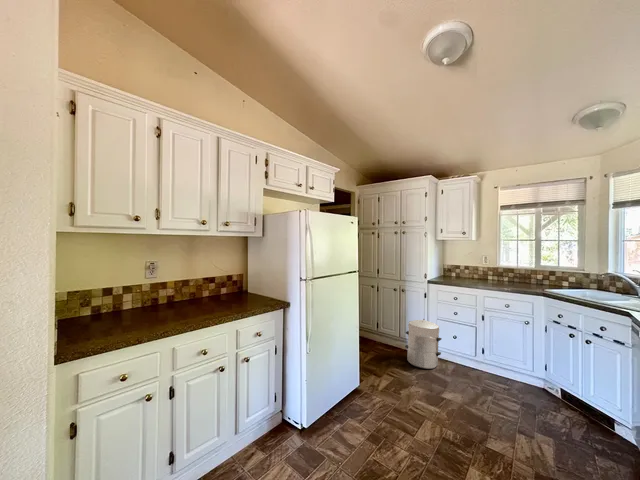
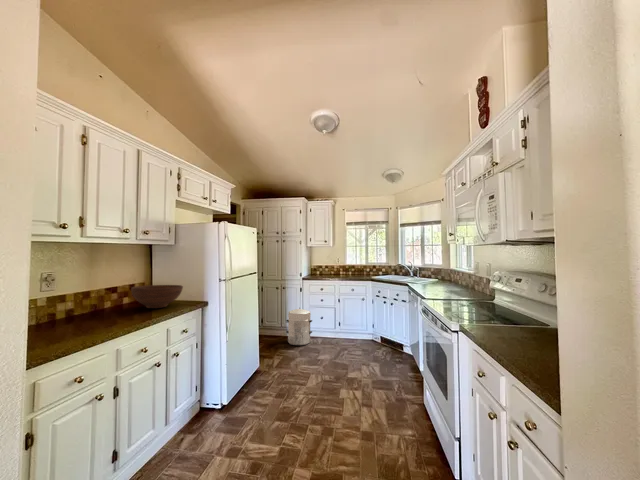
fruit bowl: none [214,279,263,305] -> present [131,285,183,308]

